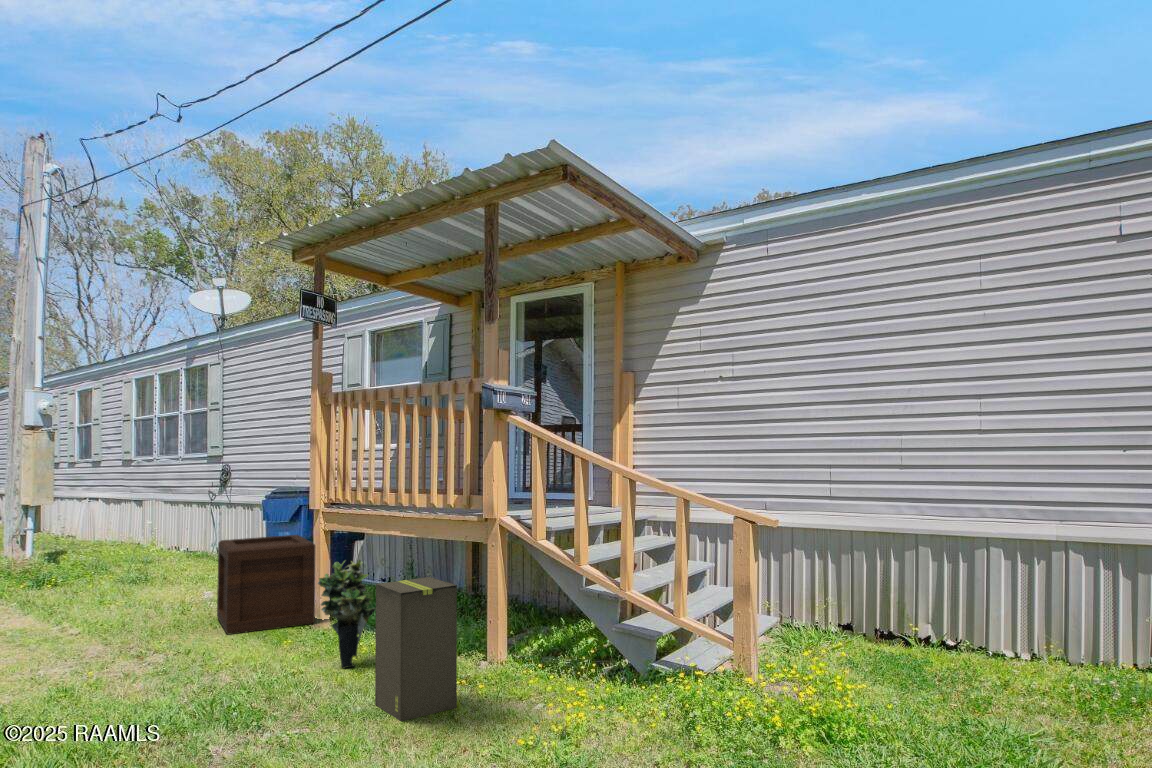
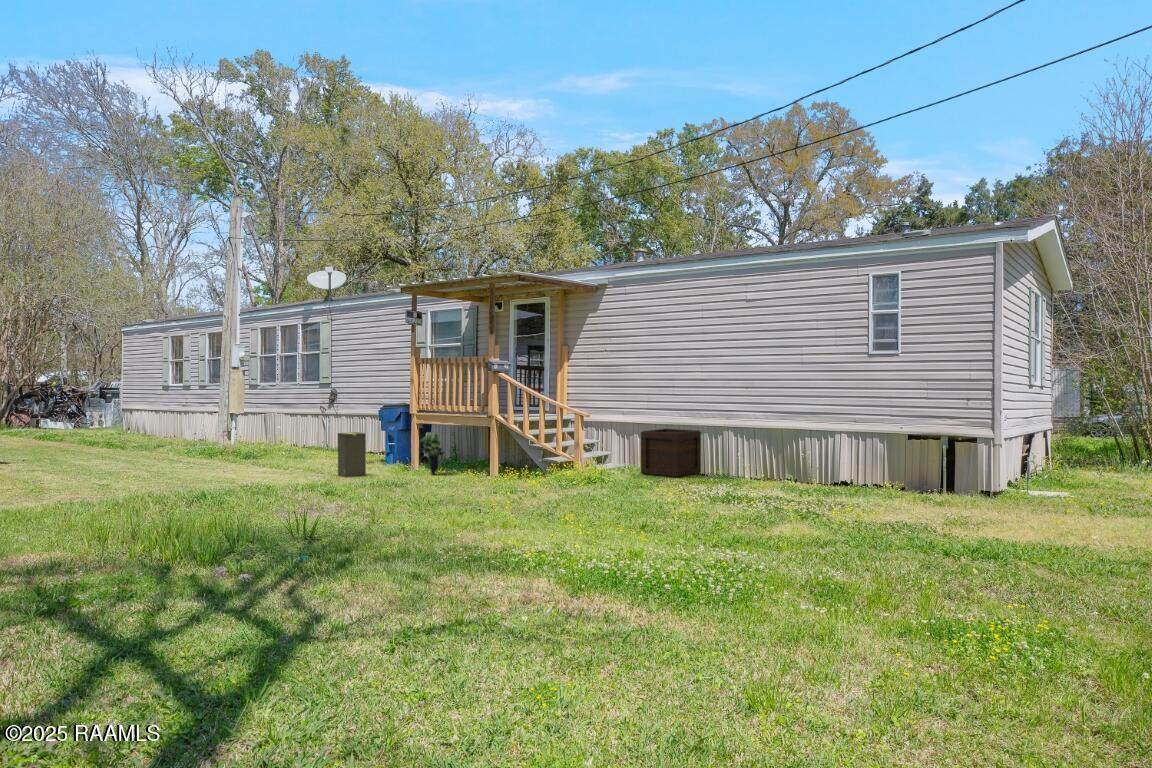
wooden crate: present [217,535,315,634] -> present [641,429,701,477]
cardboard box: present [375,577,457,721] -> present [338,432,366,477]

